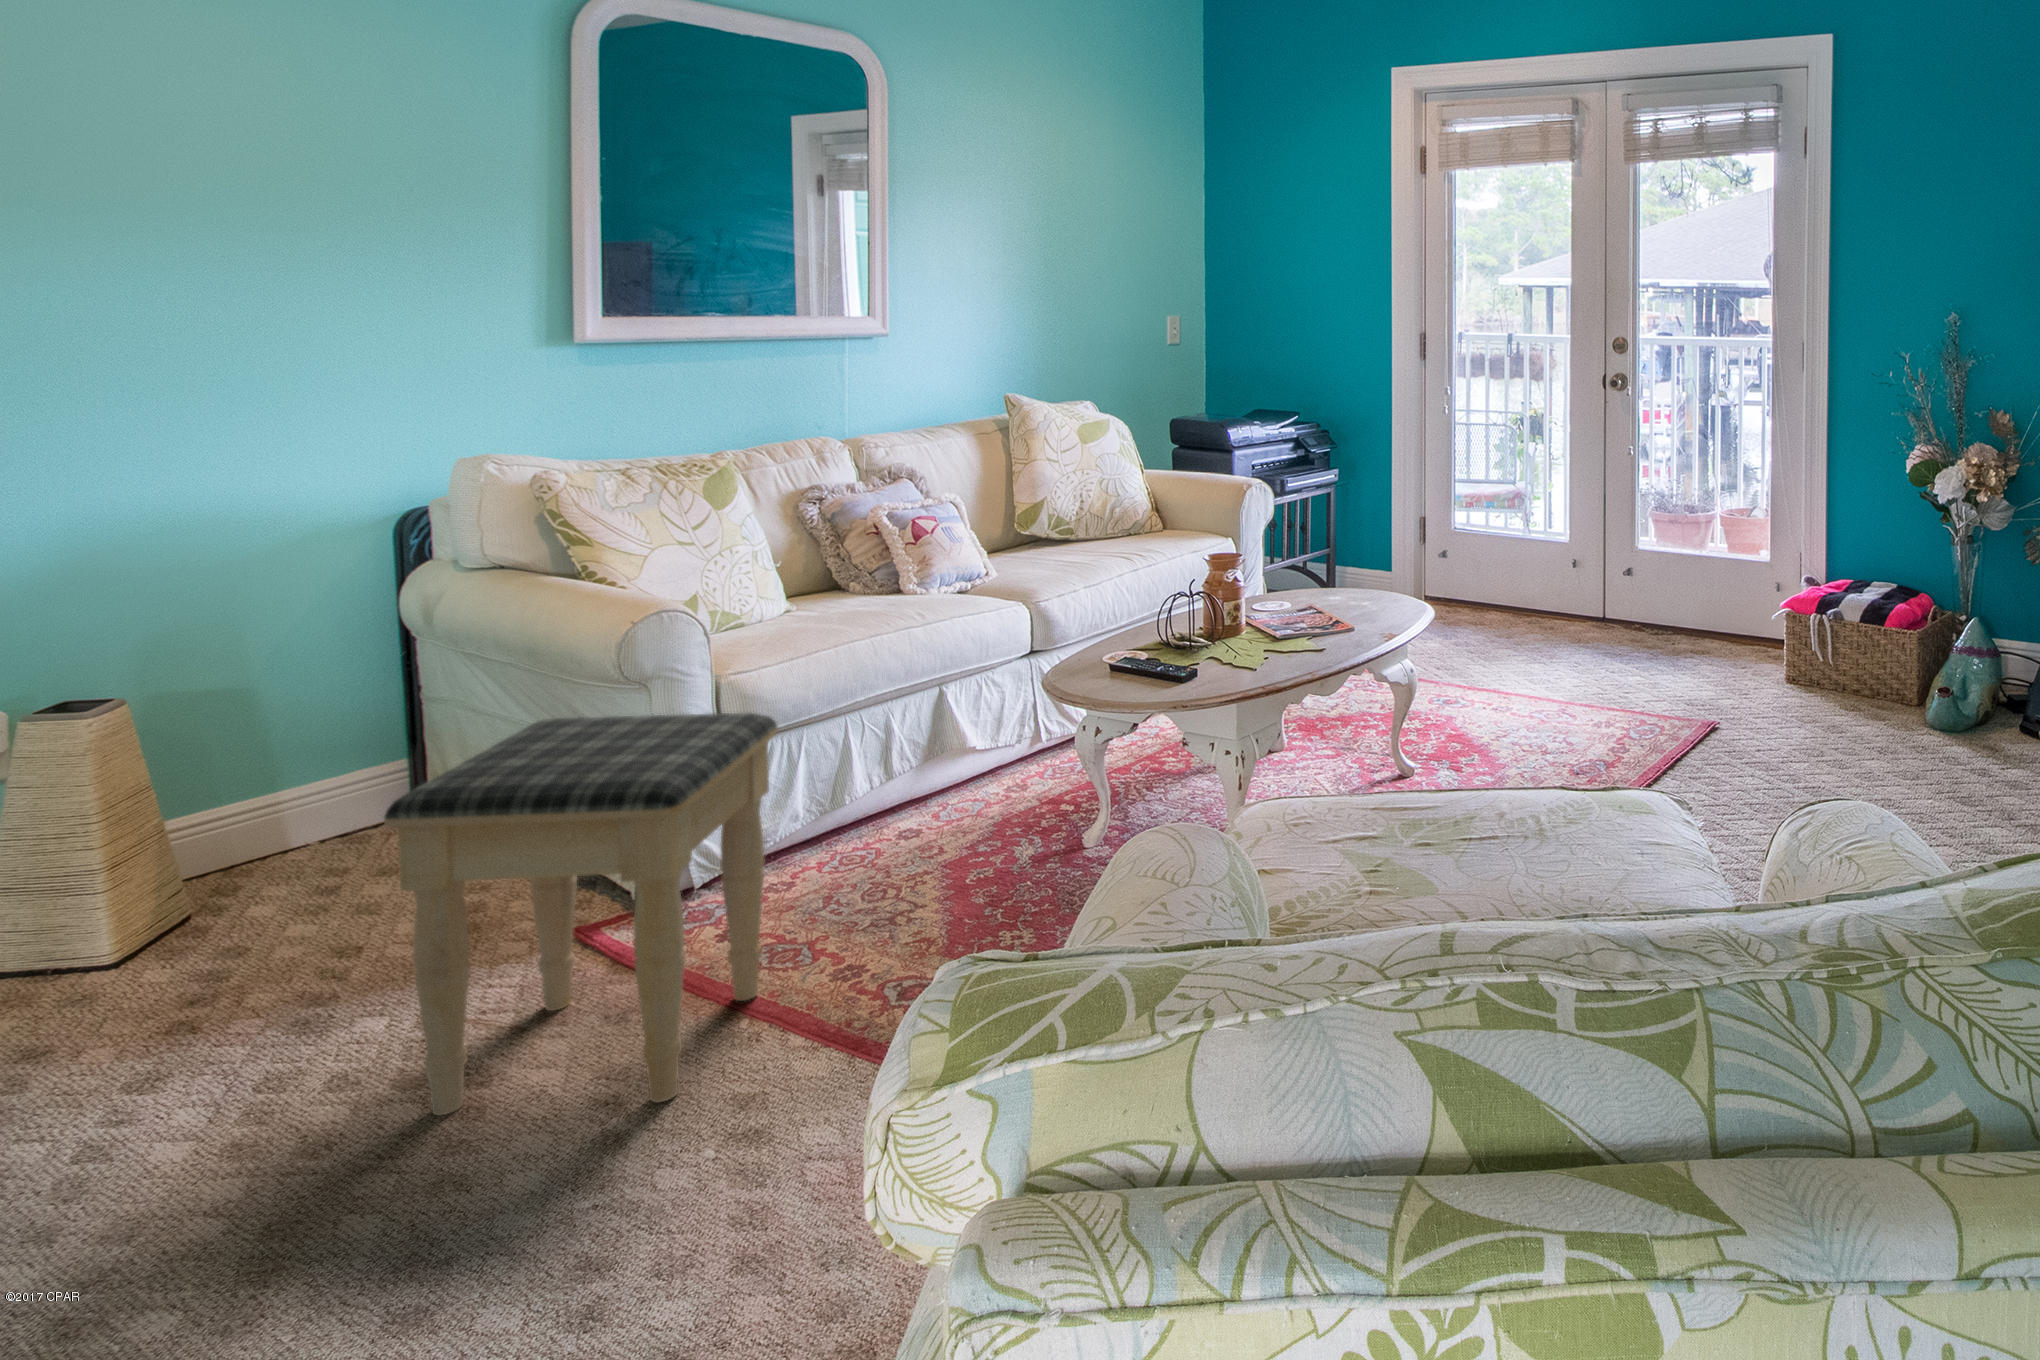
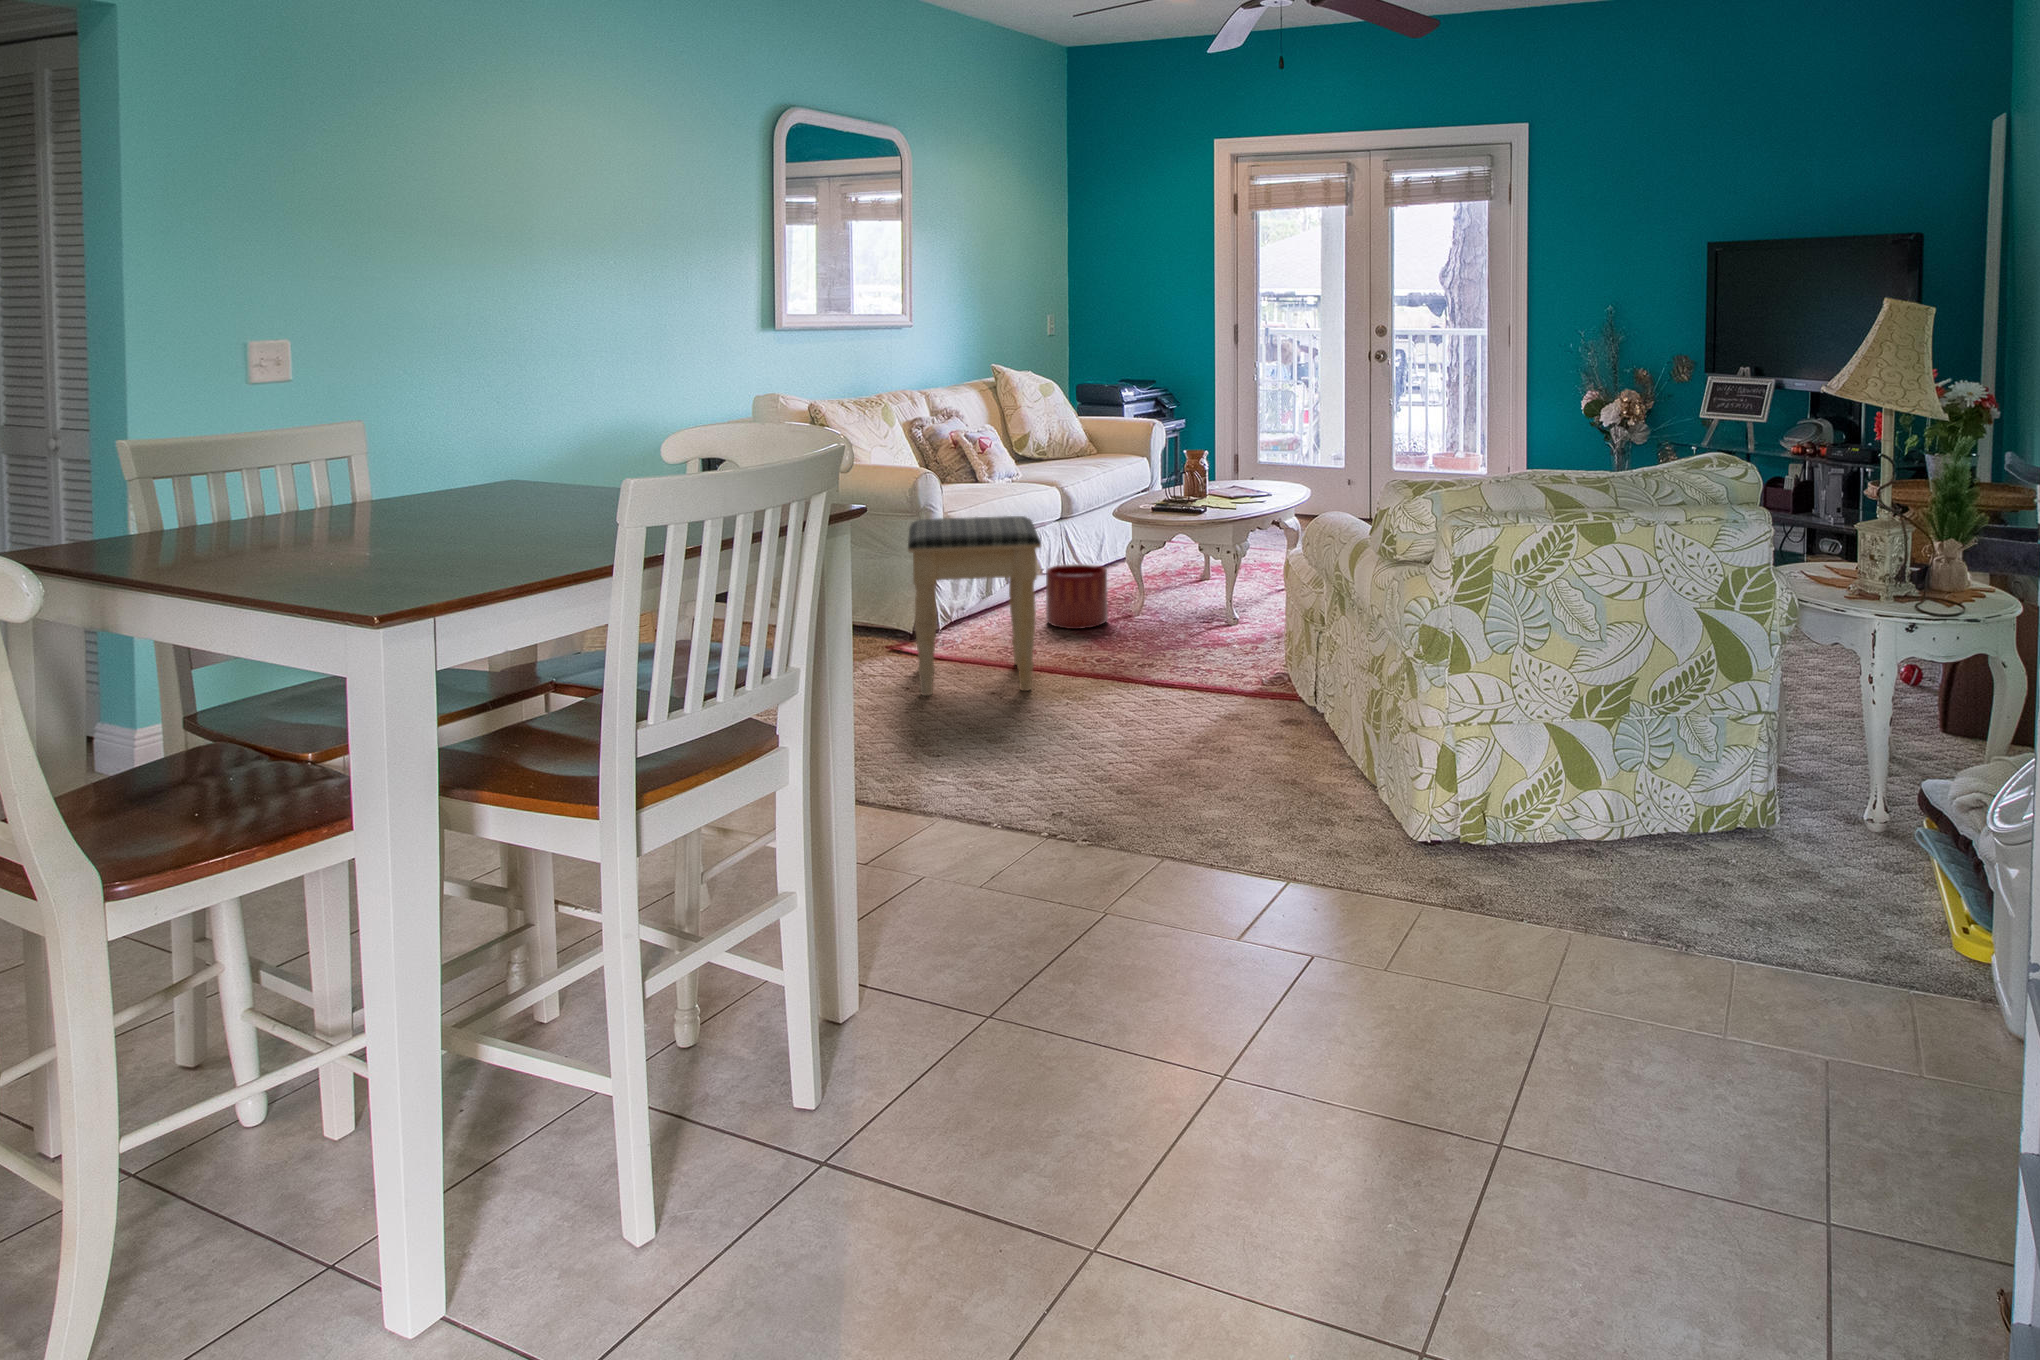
planter: none [915,752,1030,880] -> present [1046,564,1108,629]

